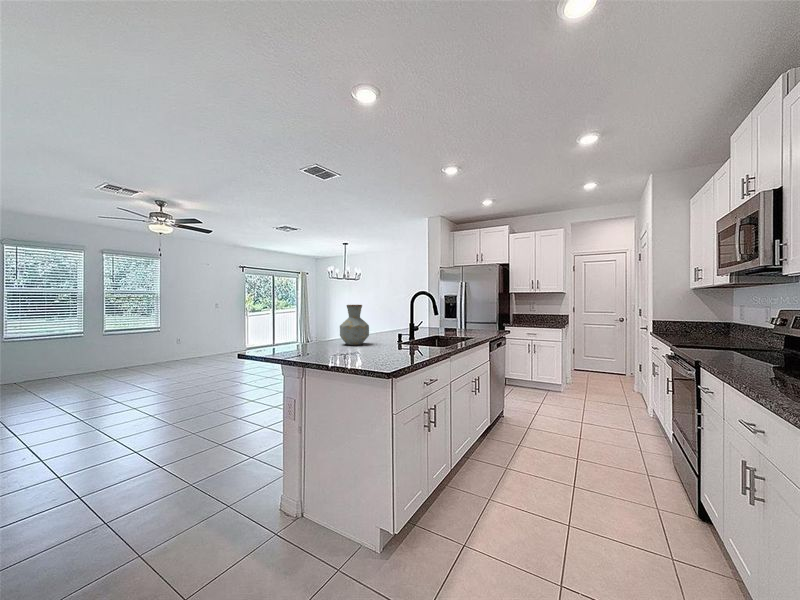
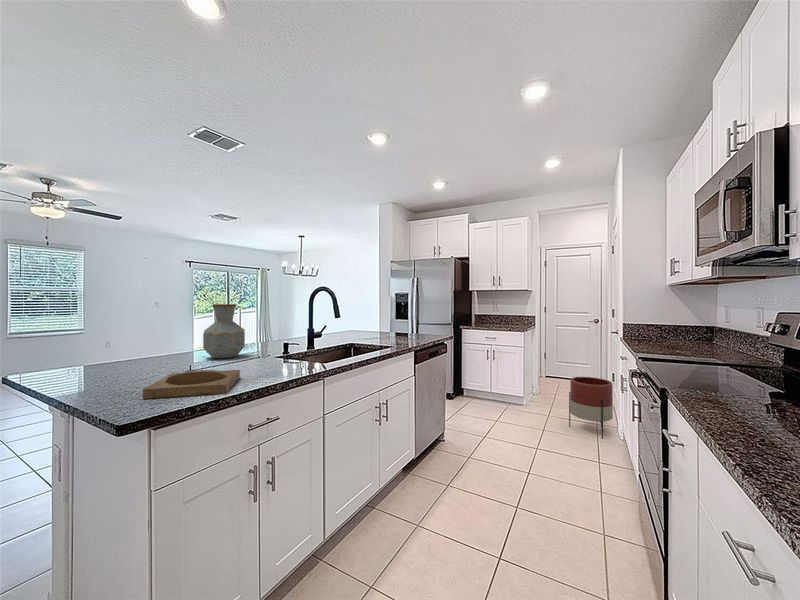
tray: none [354,349,406,365] -> present [143,370,240,399]
planter: none [604,366,643,417] -> present [569,377,613,439]

